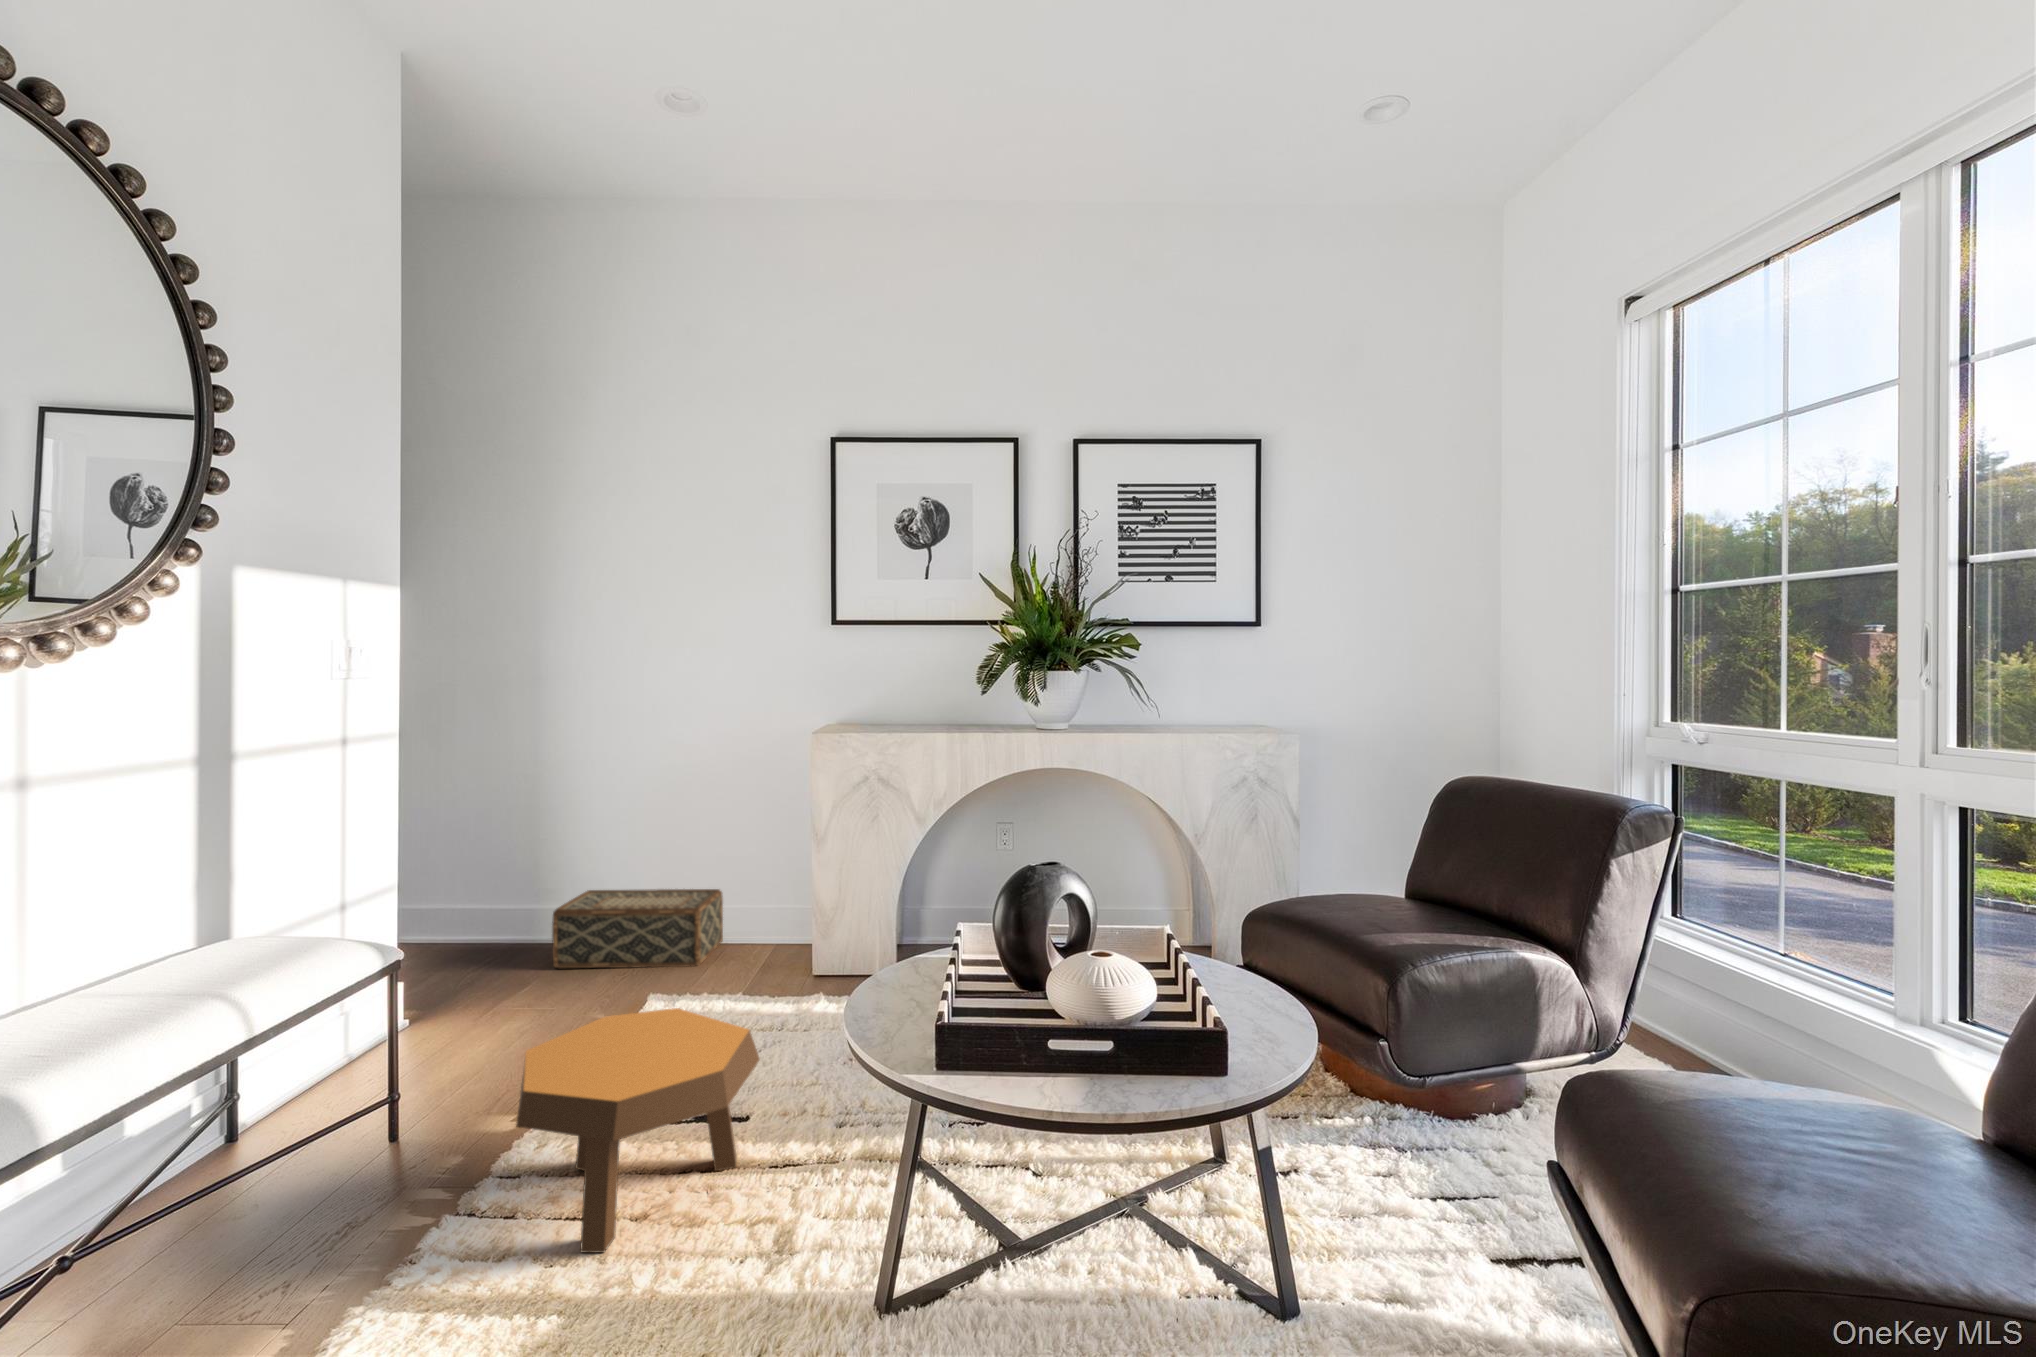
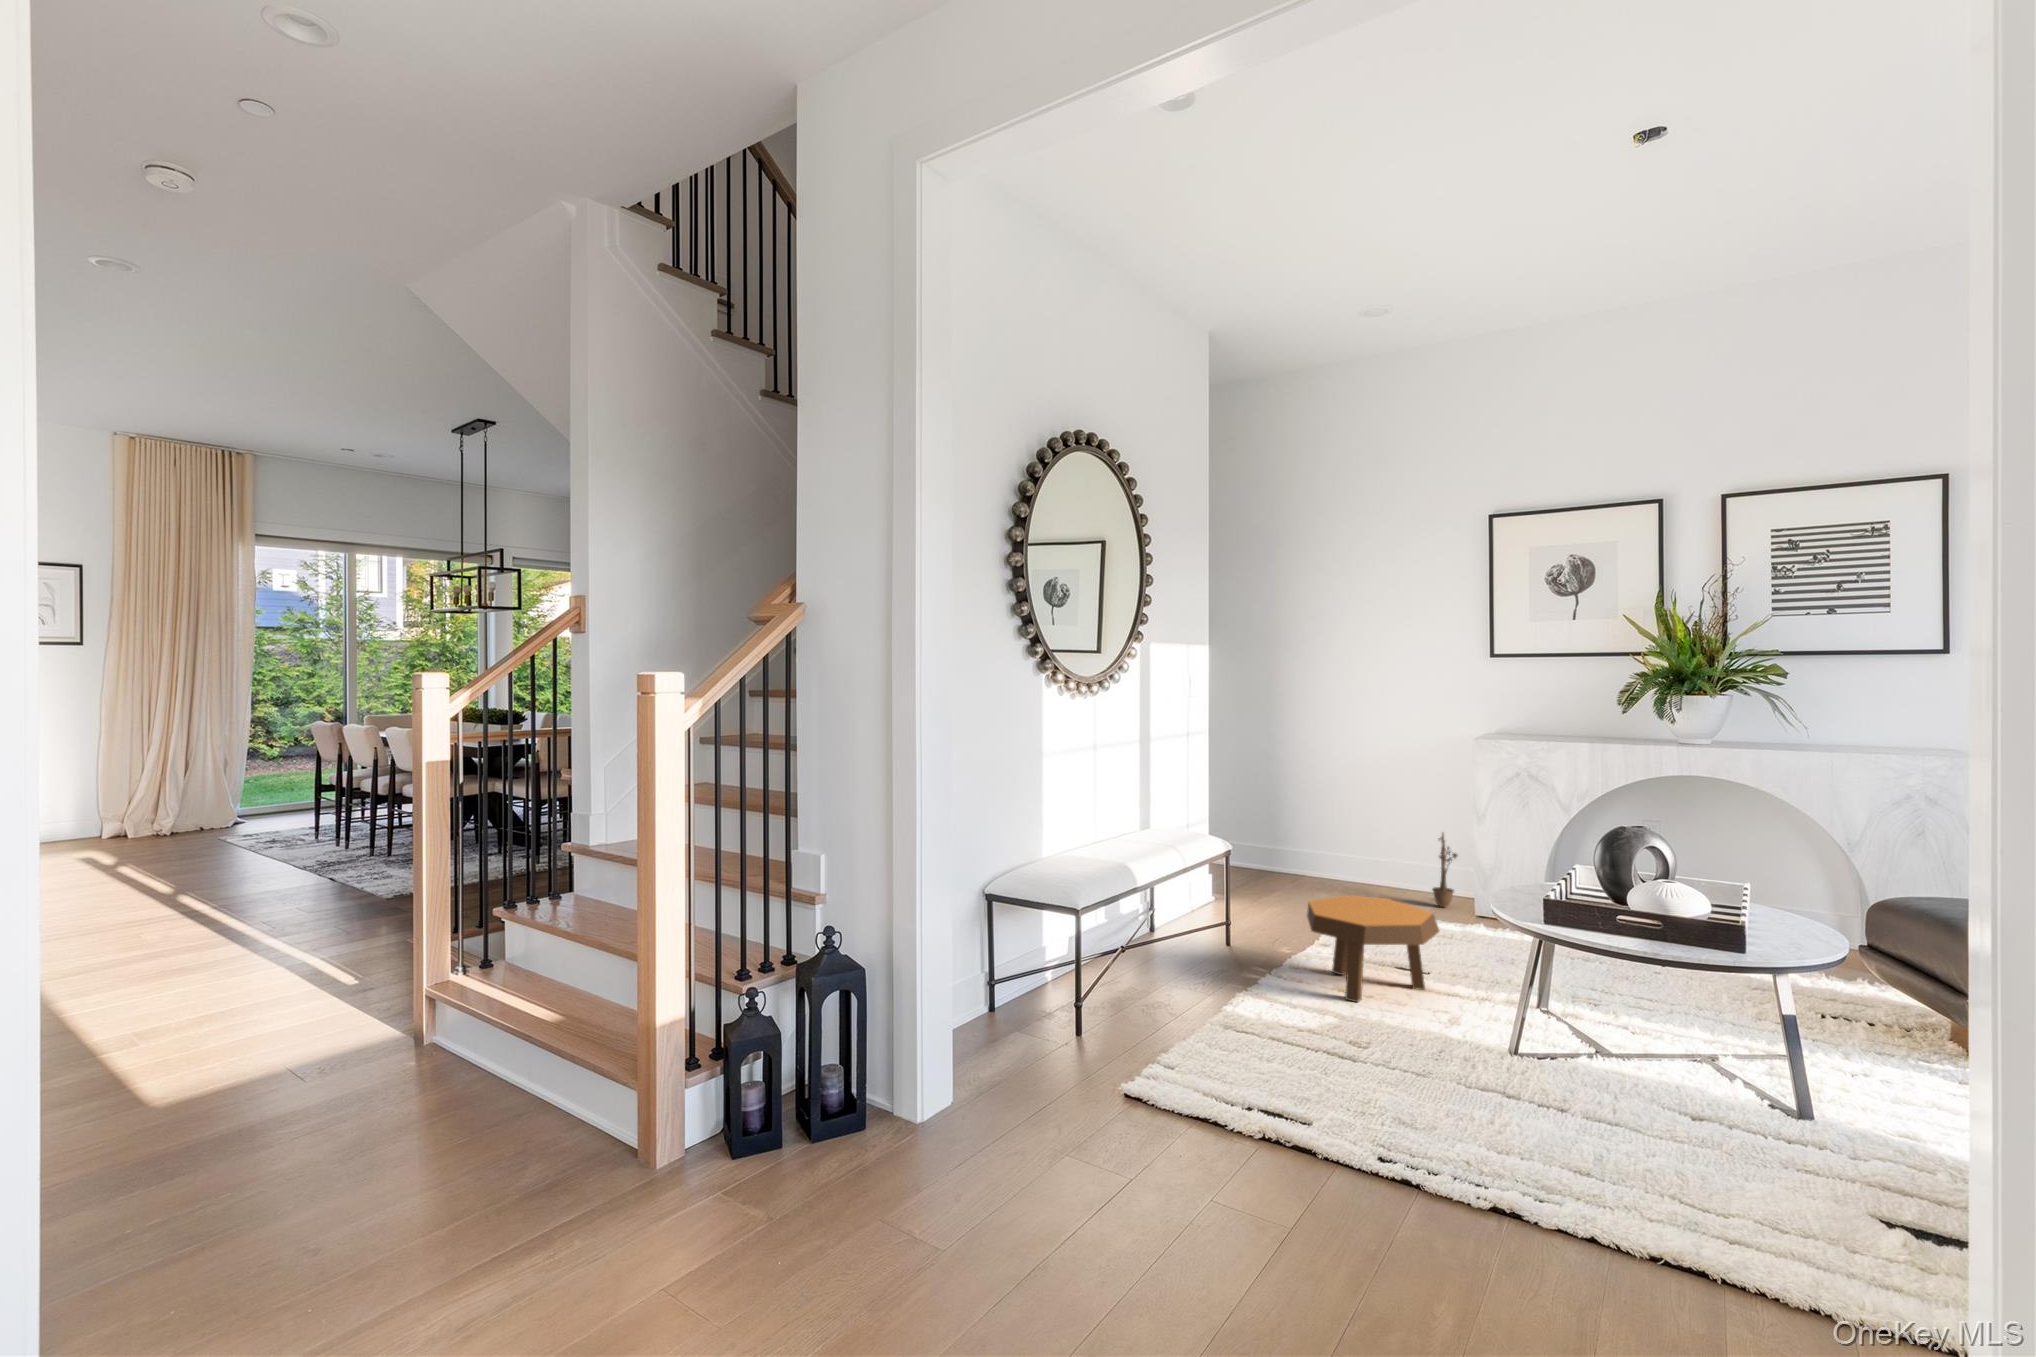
decorative plant: none [765,861,798,964] -> present [1432,833,1457,907]
woven basket: present [552,889,723,968] -> none [1283,840,1397,900]

